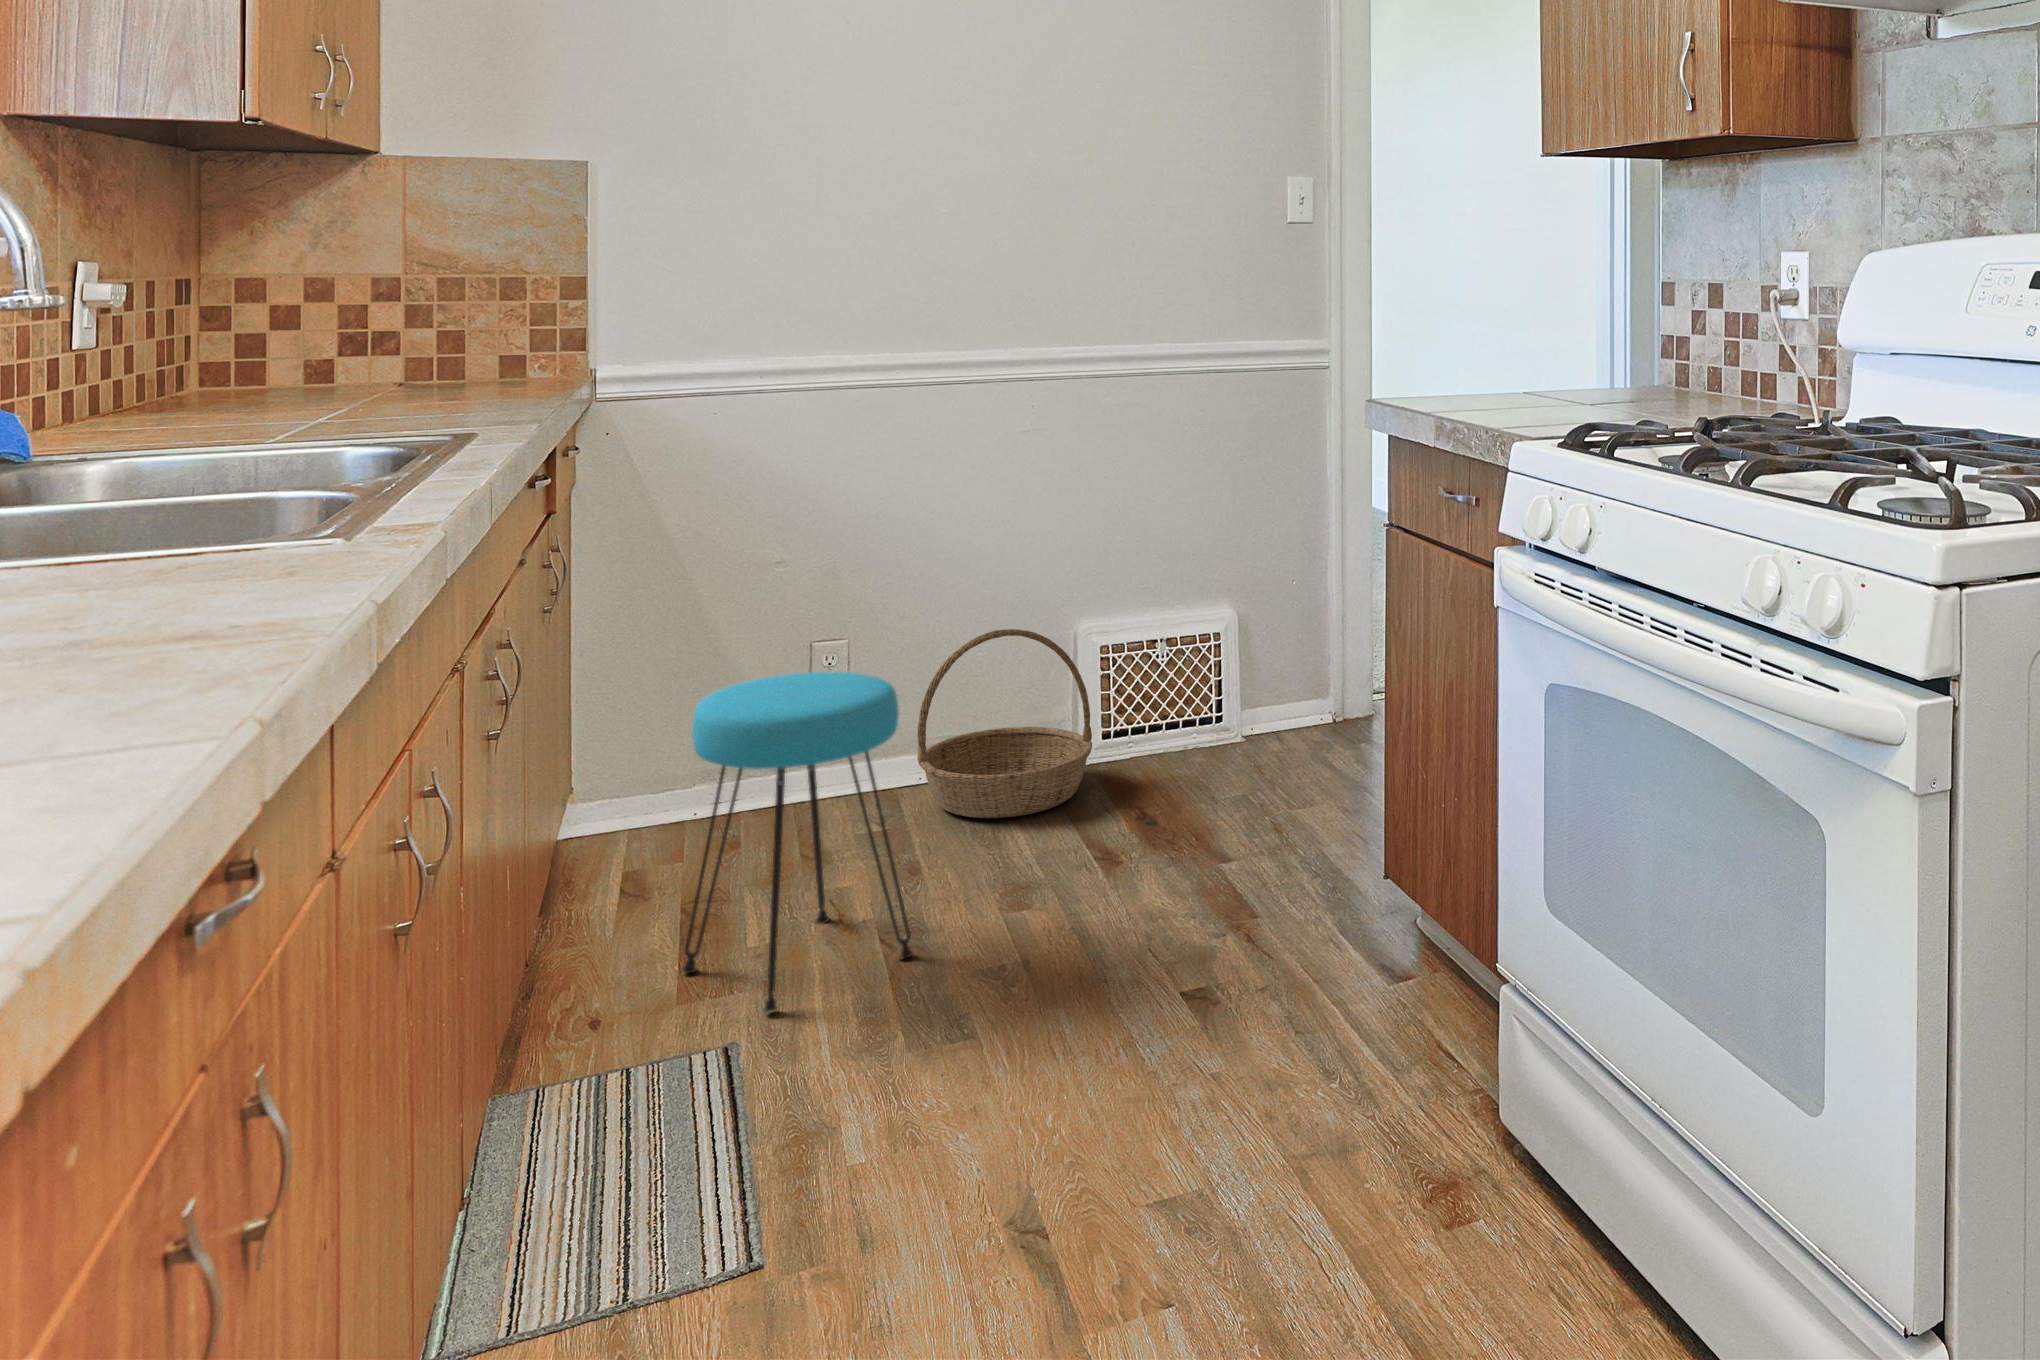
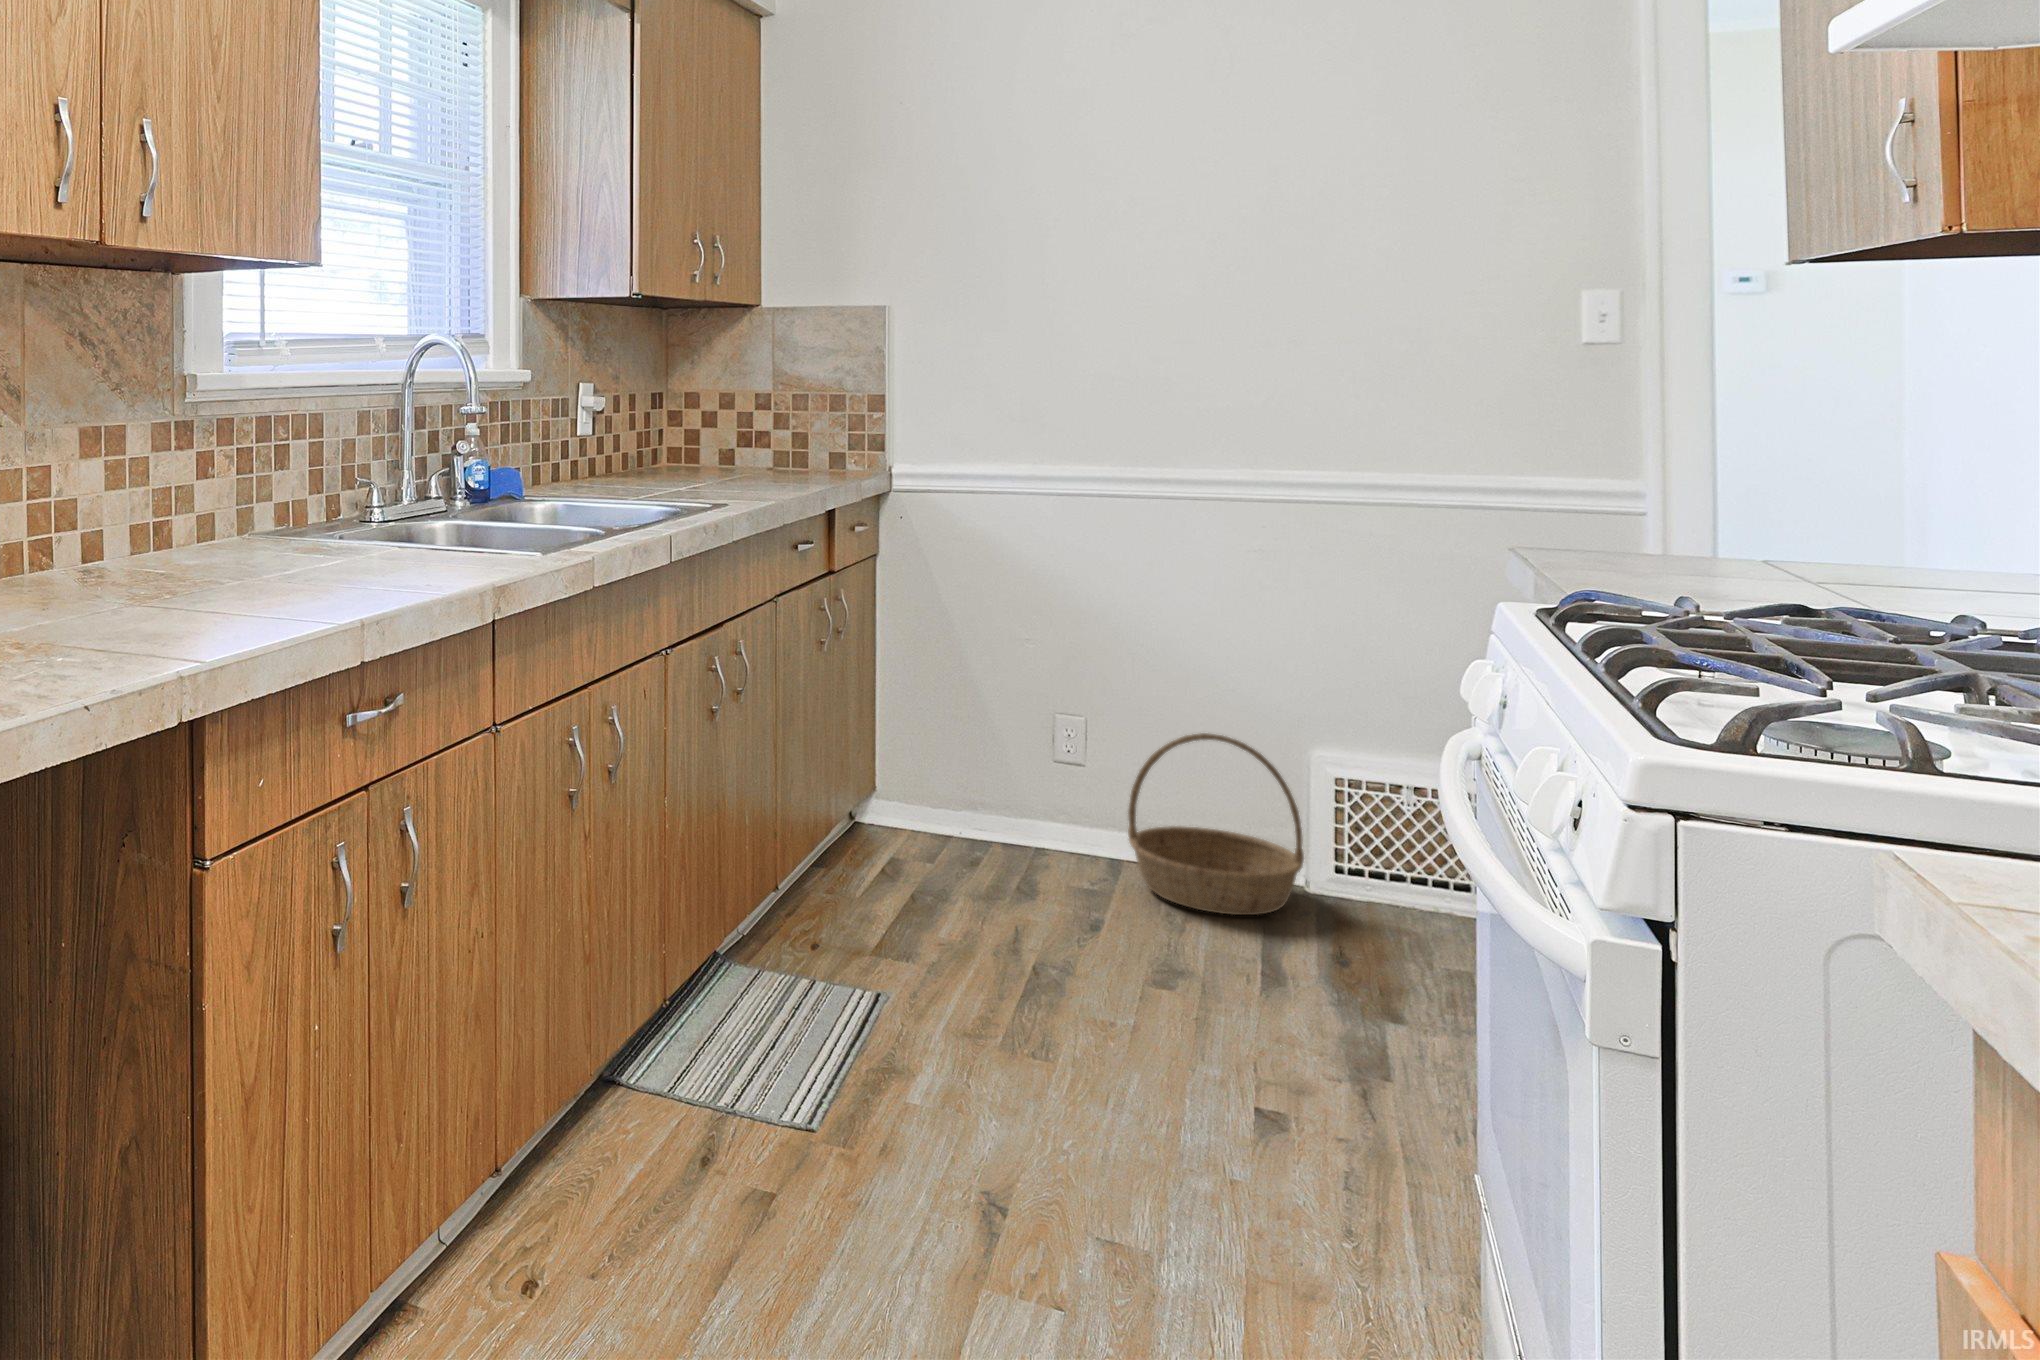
stool: present [682,672,913,1011] -> none [878,722,1047,986]

